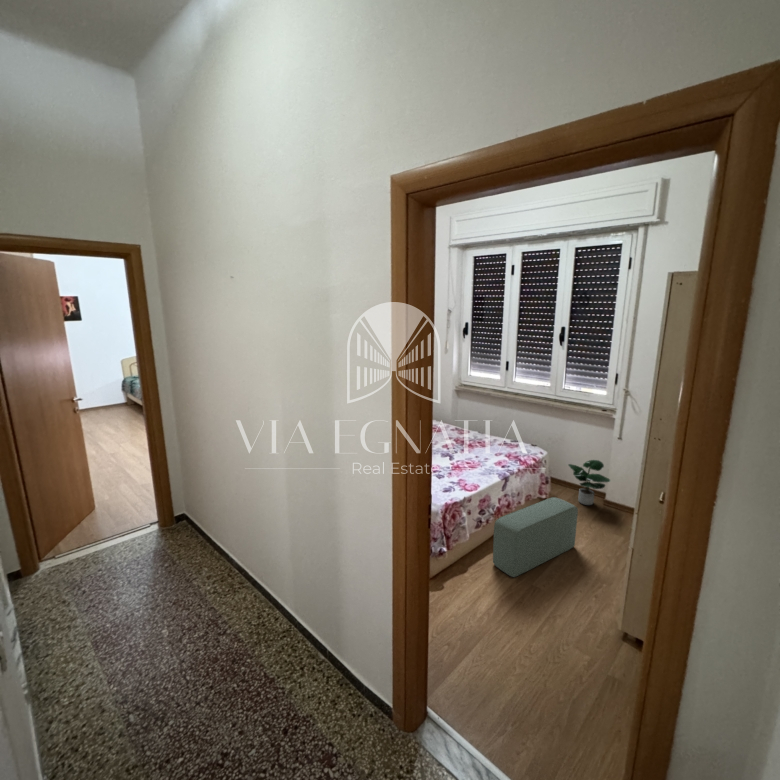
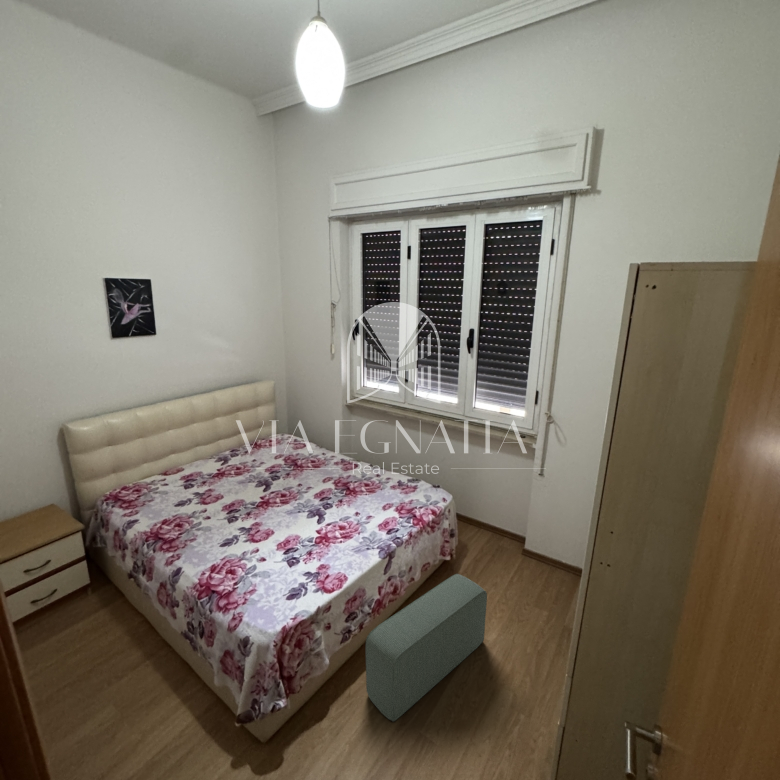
potted plant: present [569,460,610,505] -> none [479,499,530,560]

